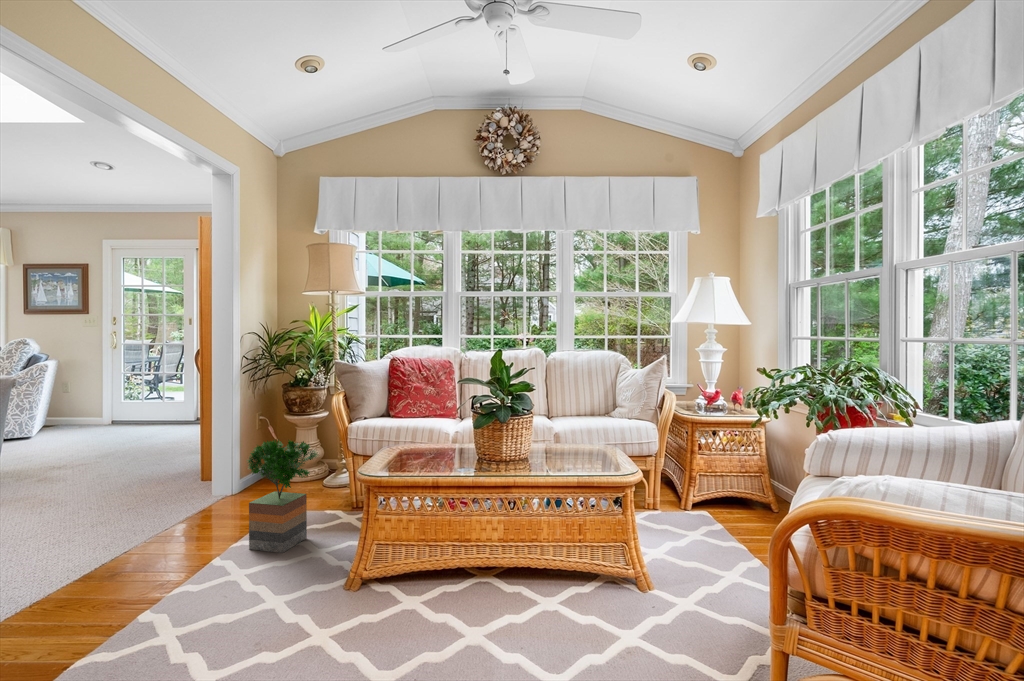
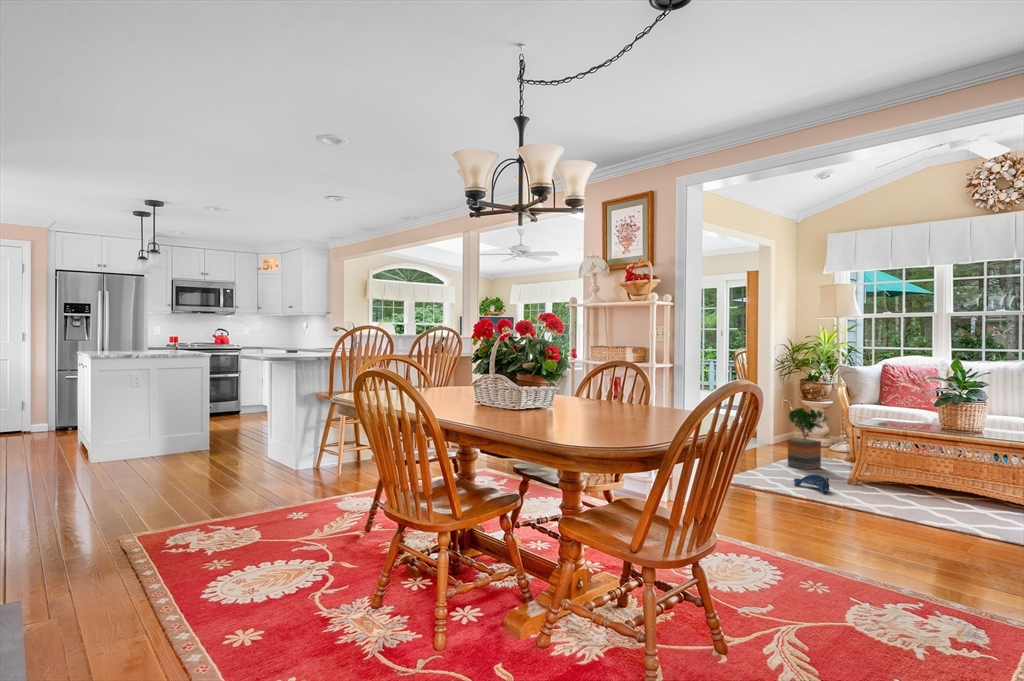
plush toy: none [244,595,314,646] -> present [794,475,829,493]

